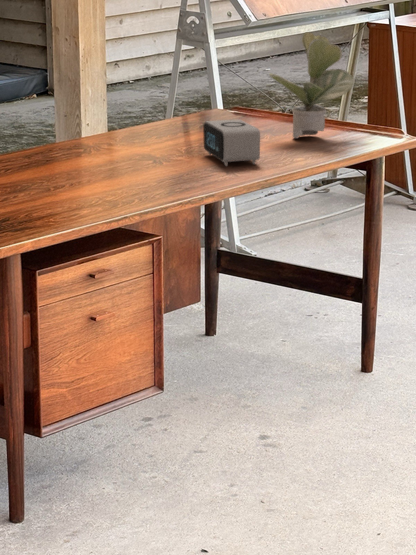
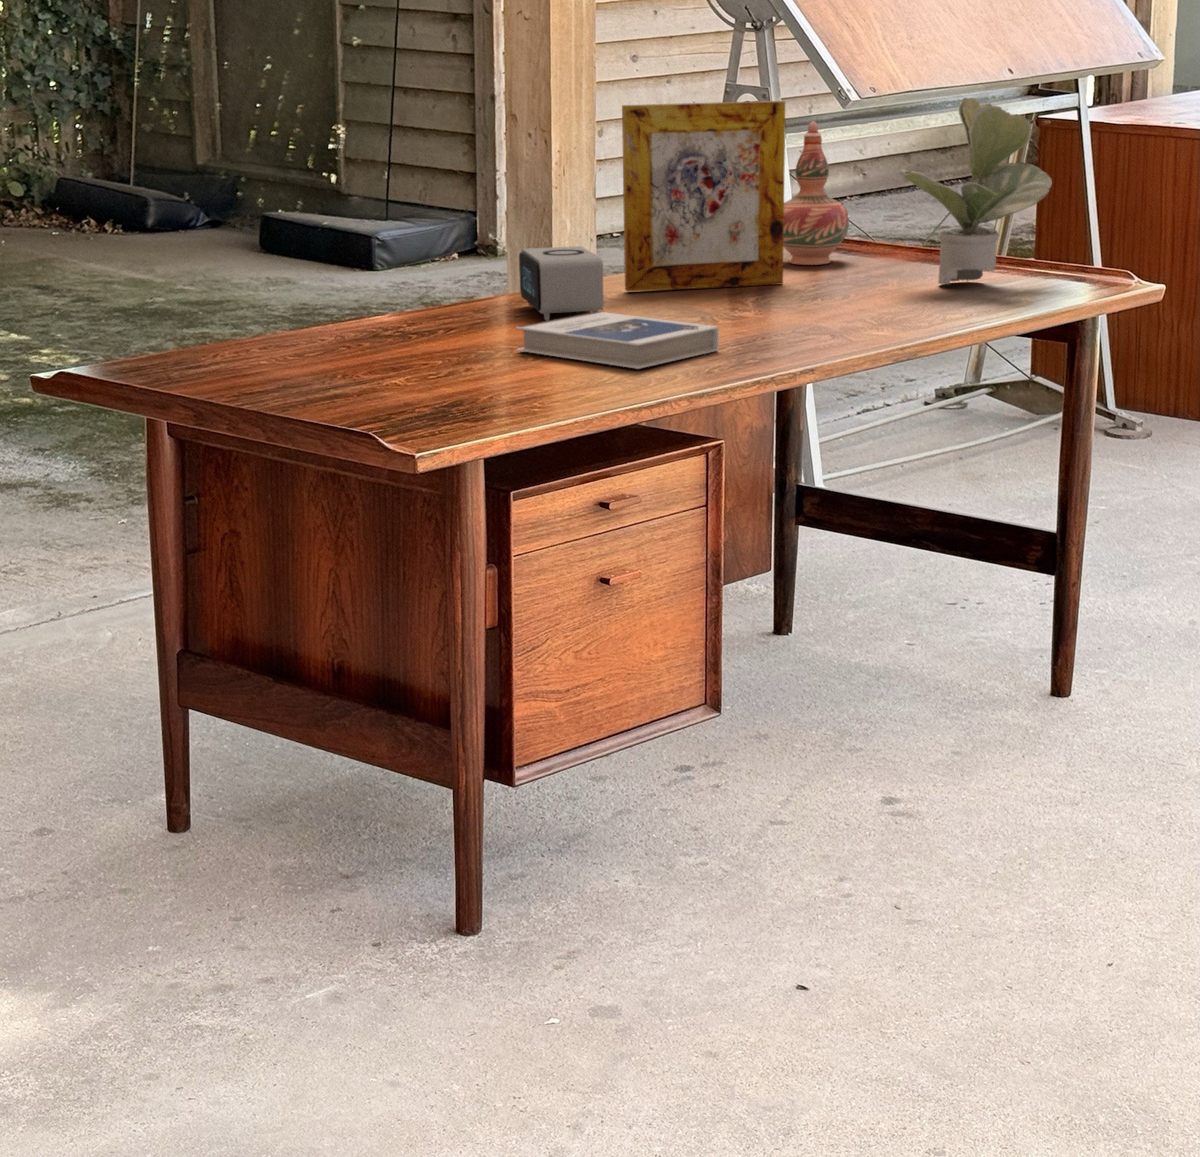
picture frame: none [109,32,205,142] -> present [622,101,785,291]
decorative vase: none [202,41,245,123] -> present [783,121,849,265]
alarm clock: present [203,119,260,166] -> present [519,246,604,321]
hardback book: none [43,159,160,197] -> present [516,311,719,369]

